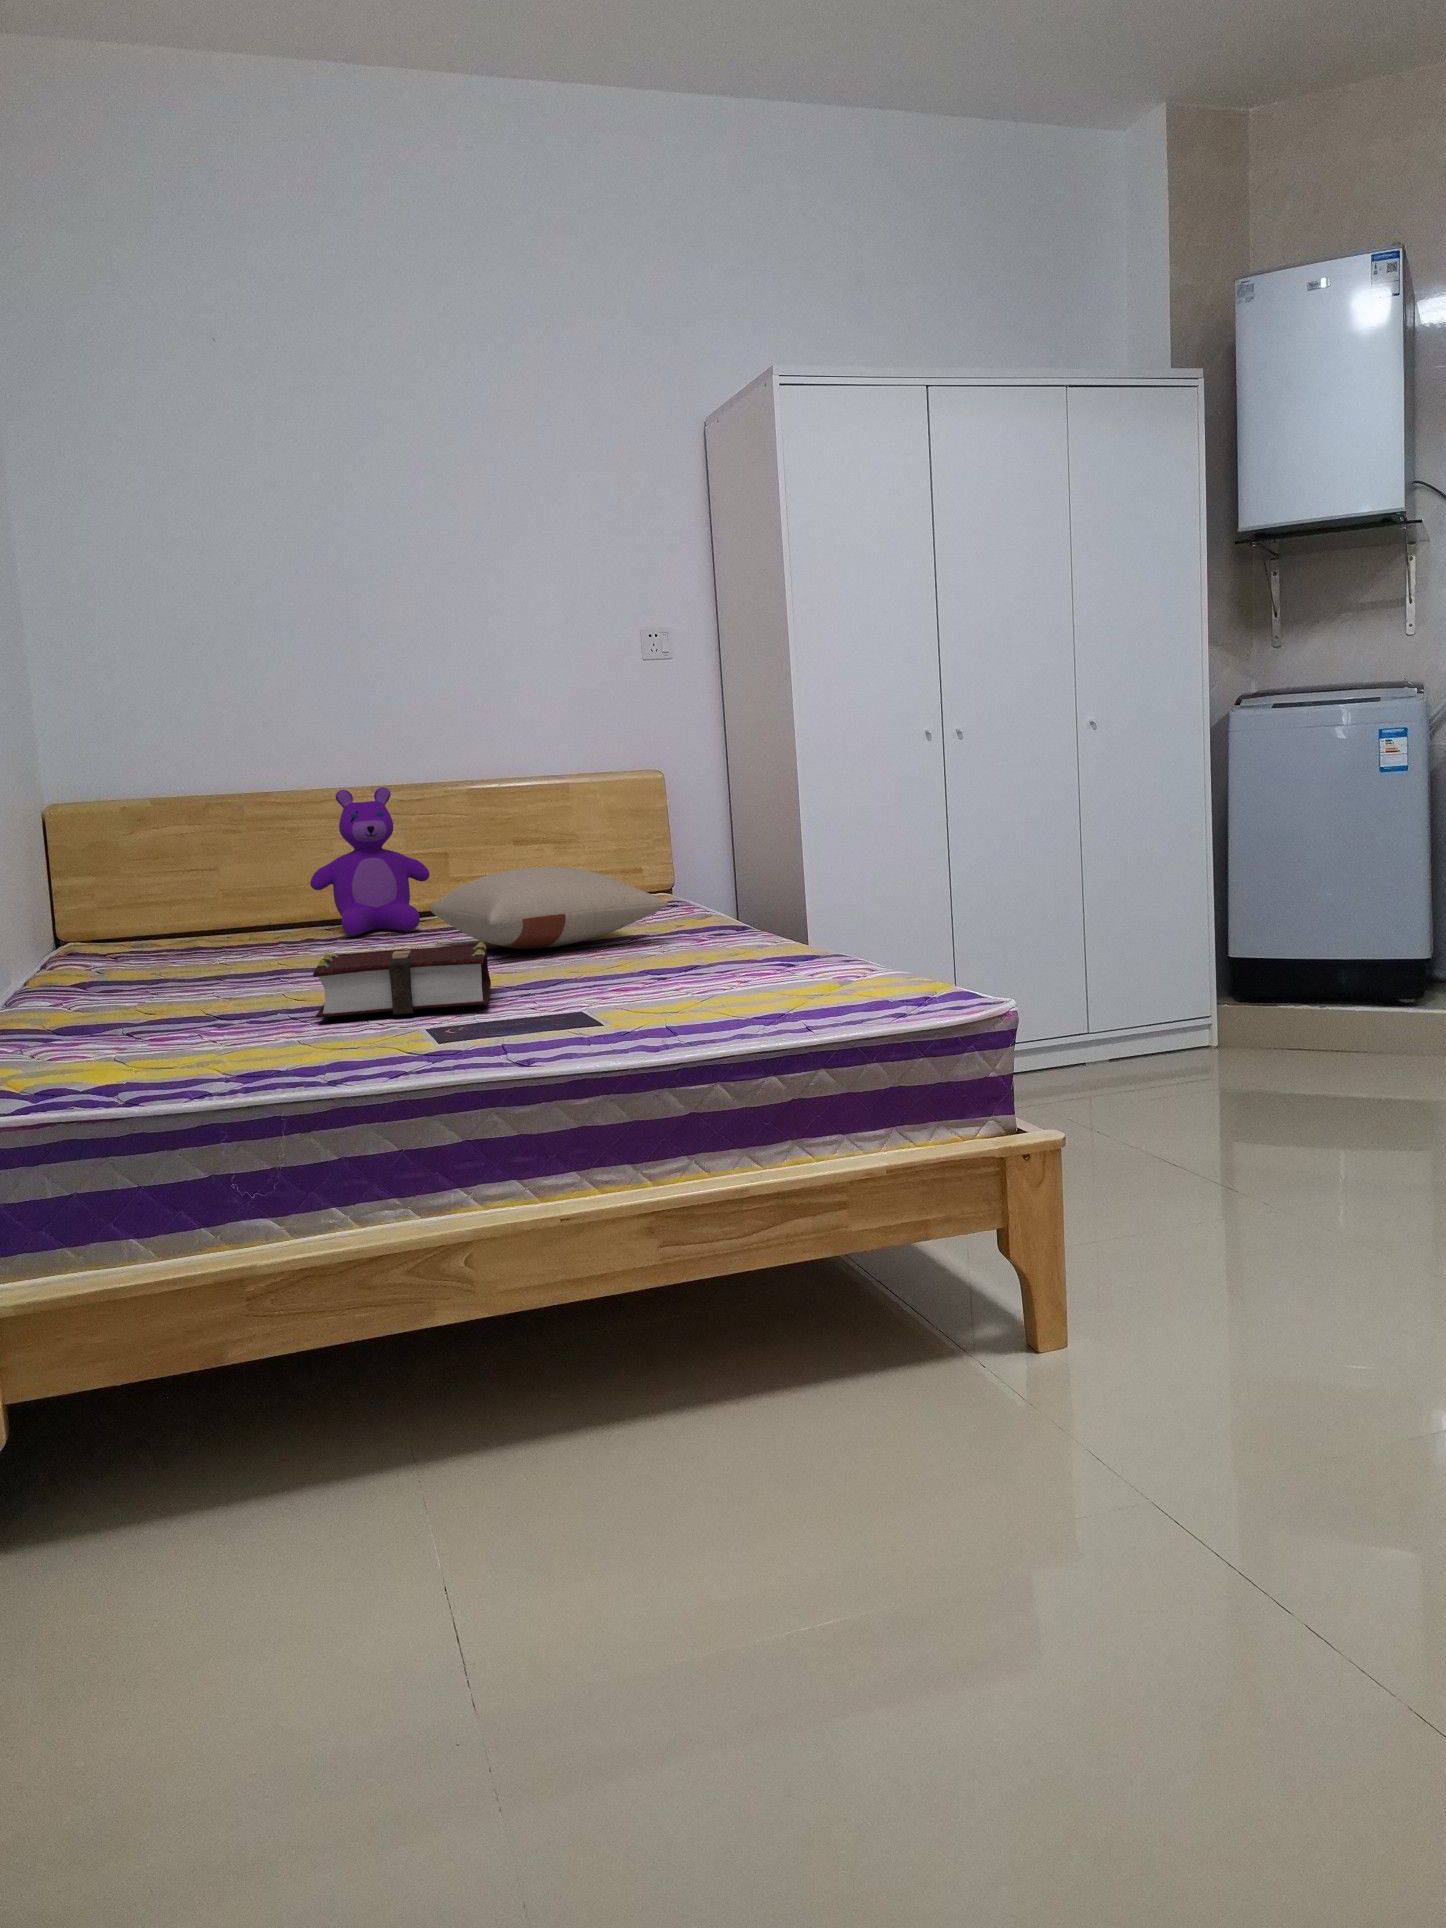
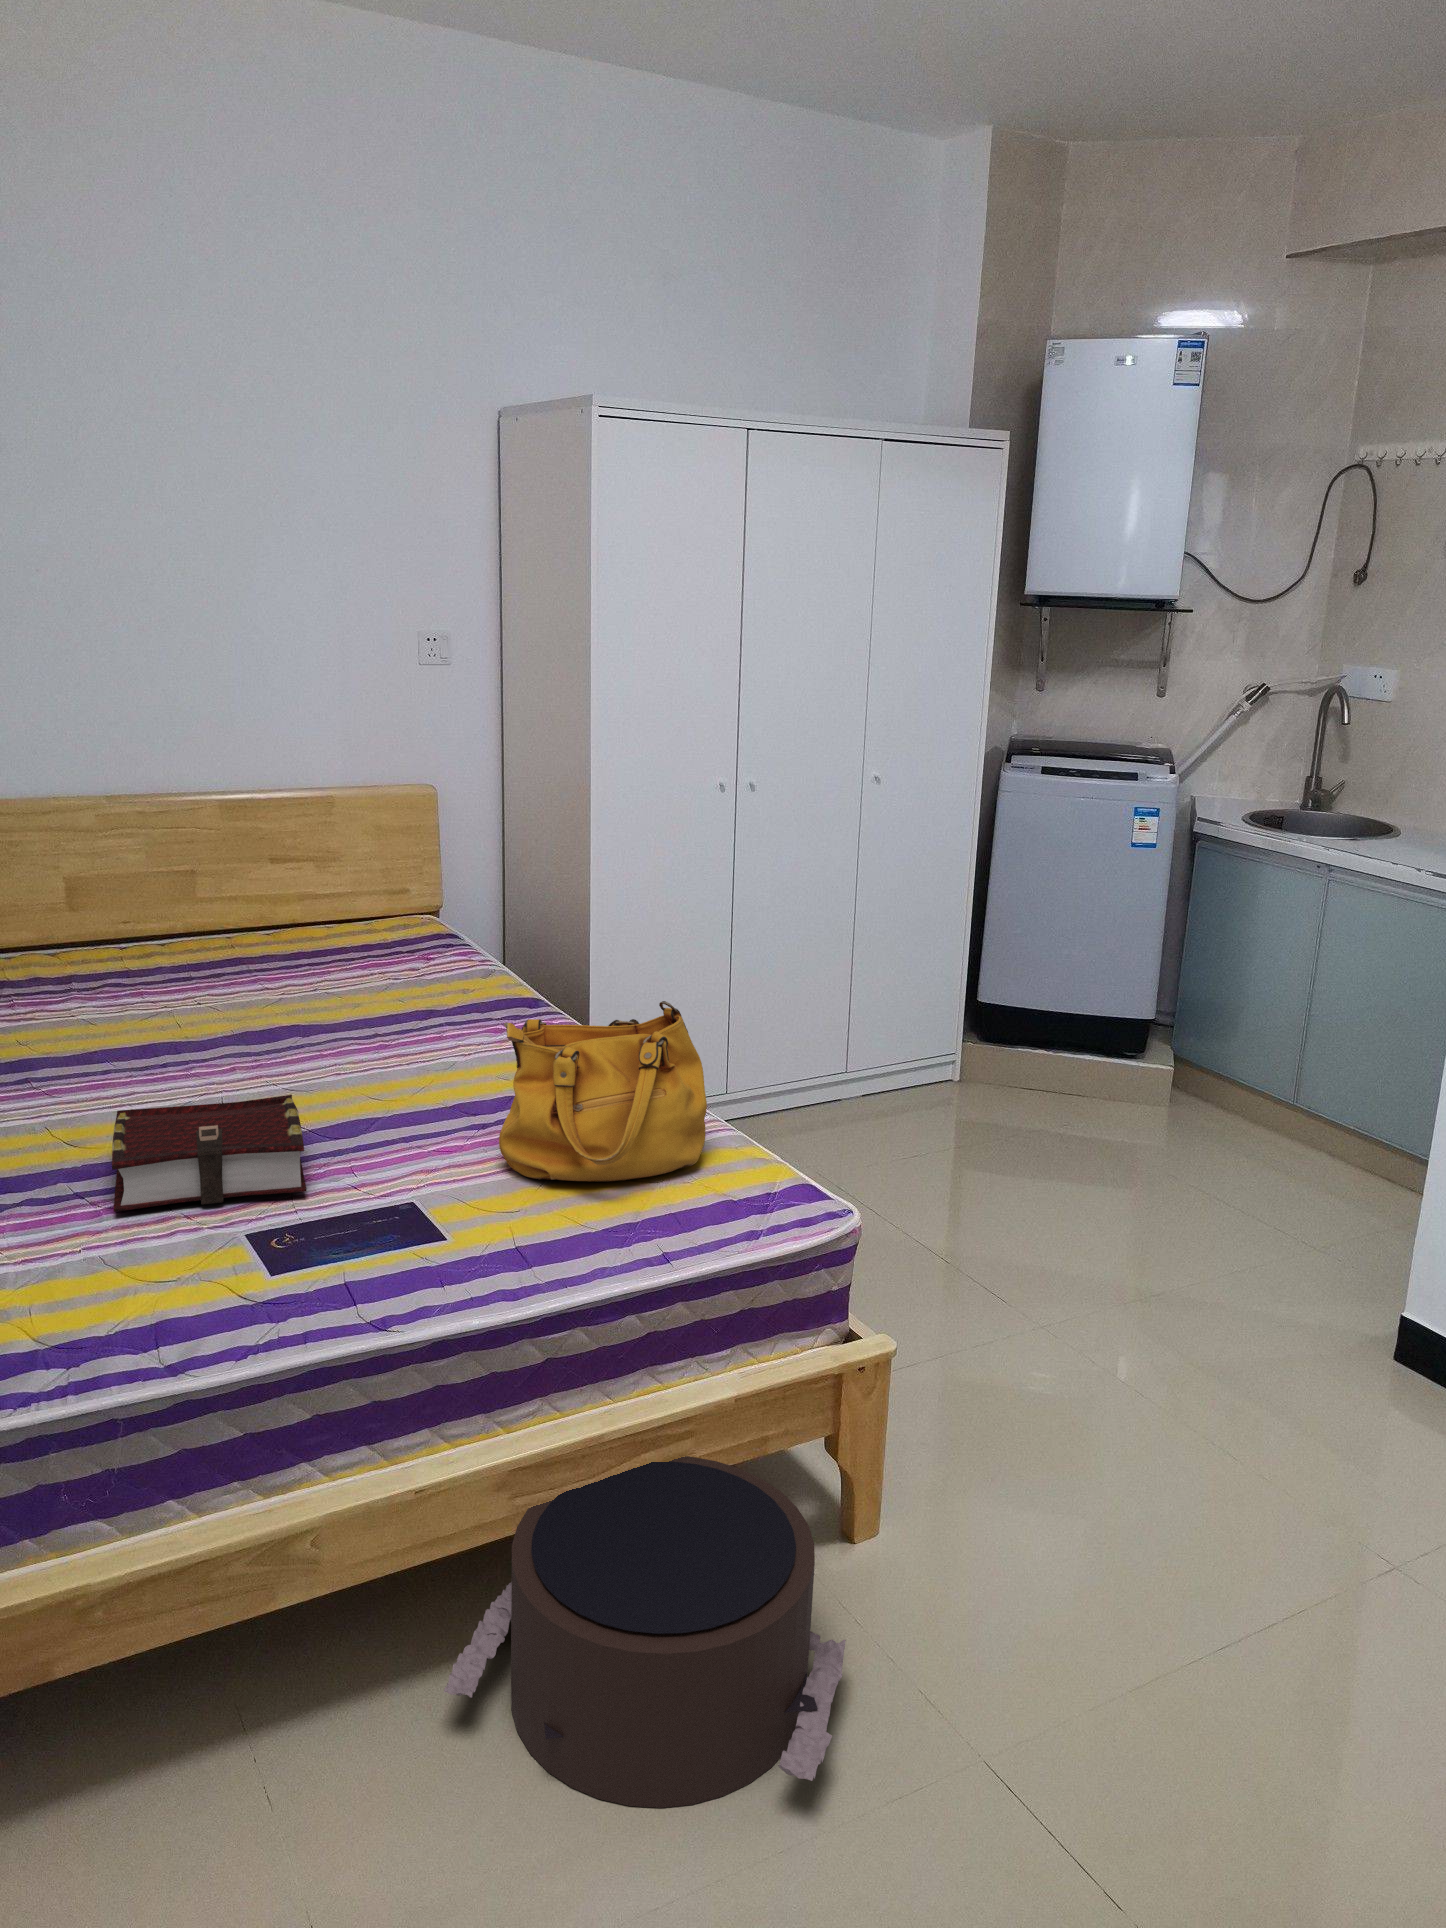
teddy bear: present [310,787,430,936] -> none [43,820,181,991]
handbag: none [668,828,873,996] -> present [499,1001,707,1182]
pillow: present [430,867,668,949] -> none [197,950,467,1050]
pouf: none [591,1229,1003,1519] -> present [444,1456,846,1808]

